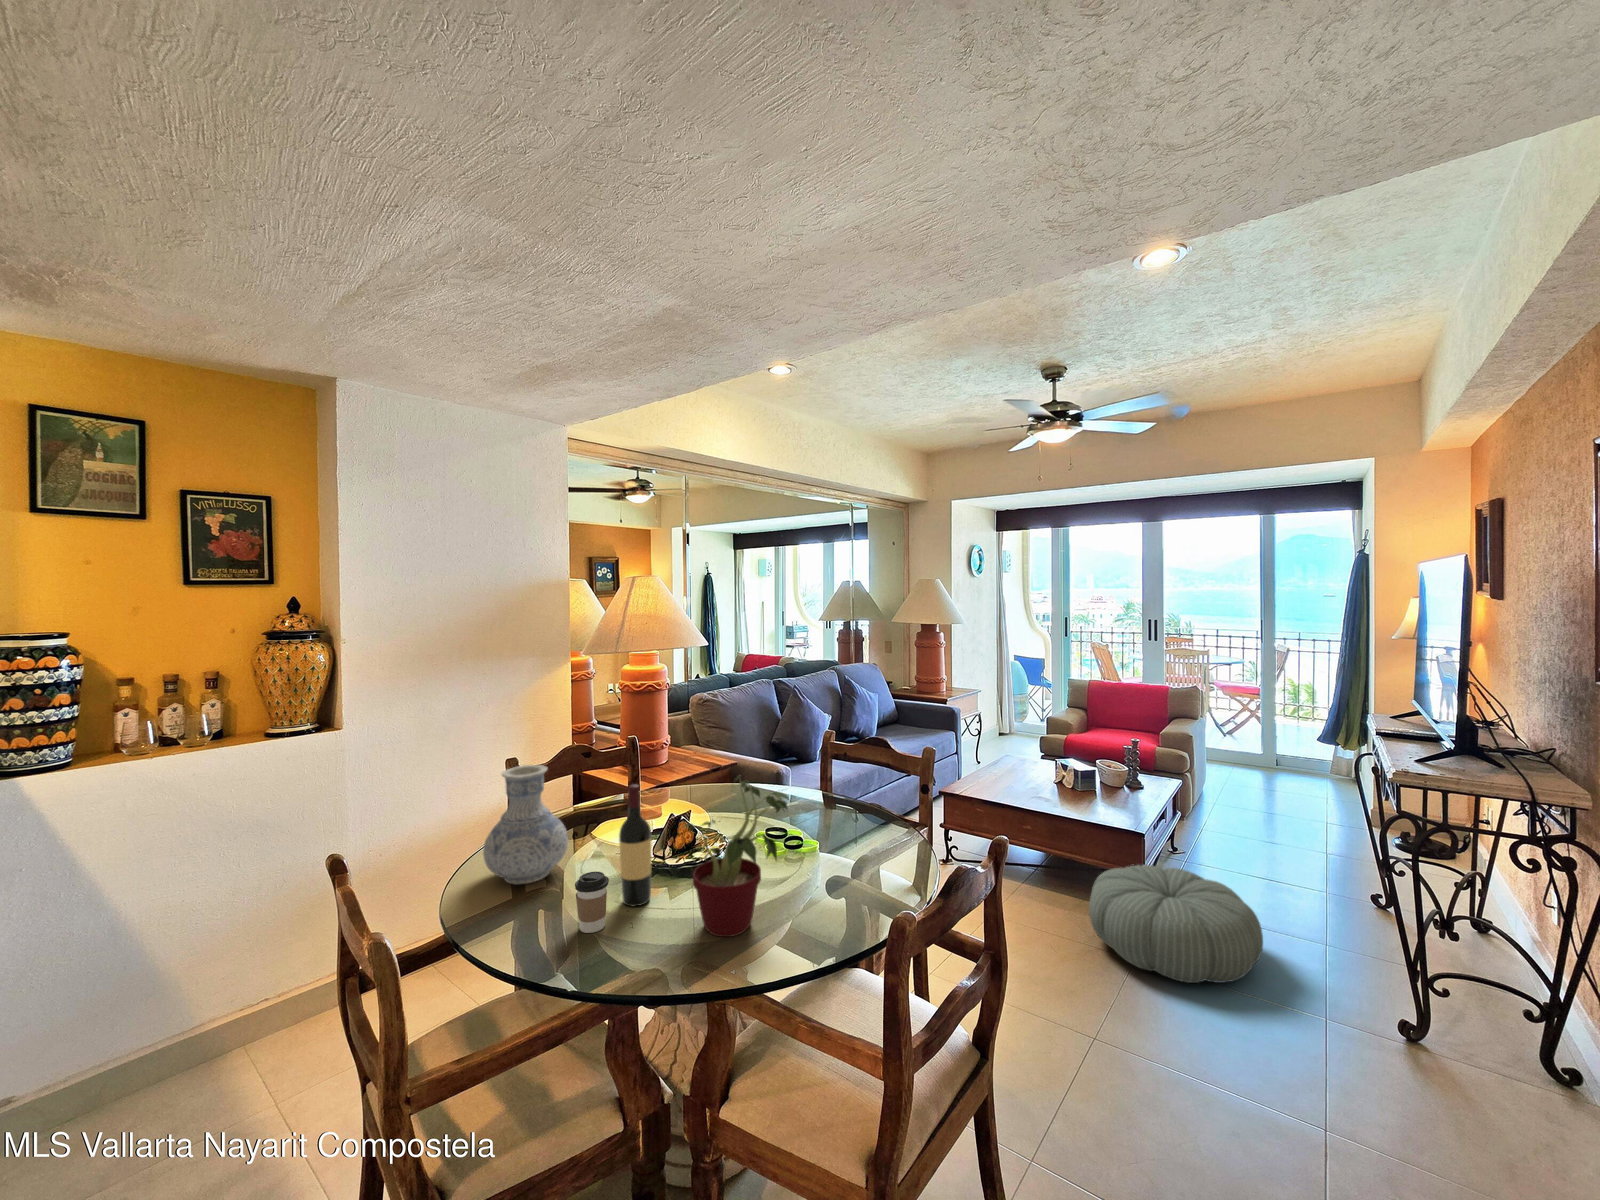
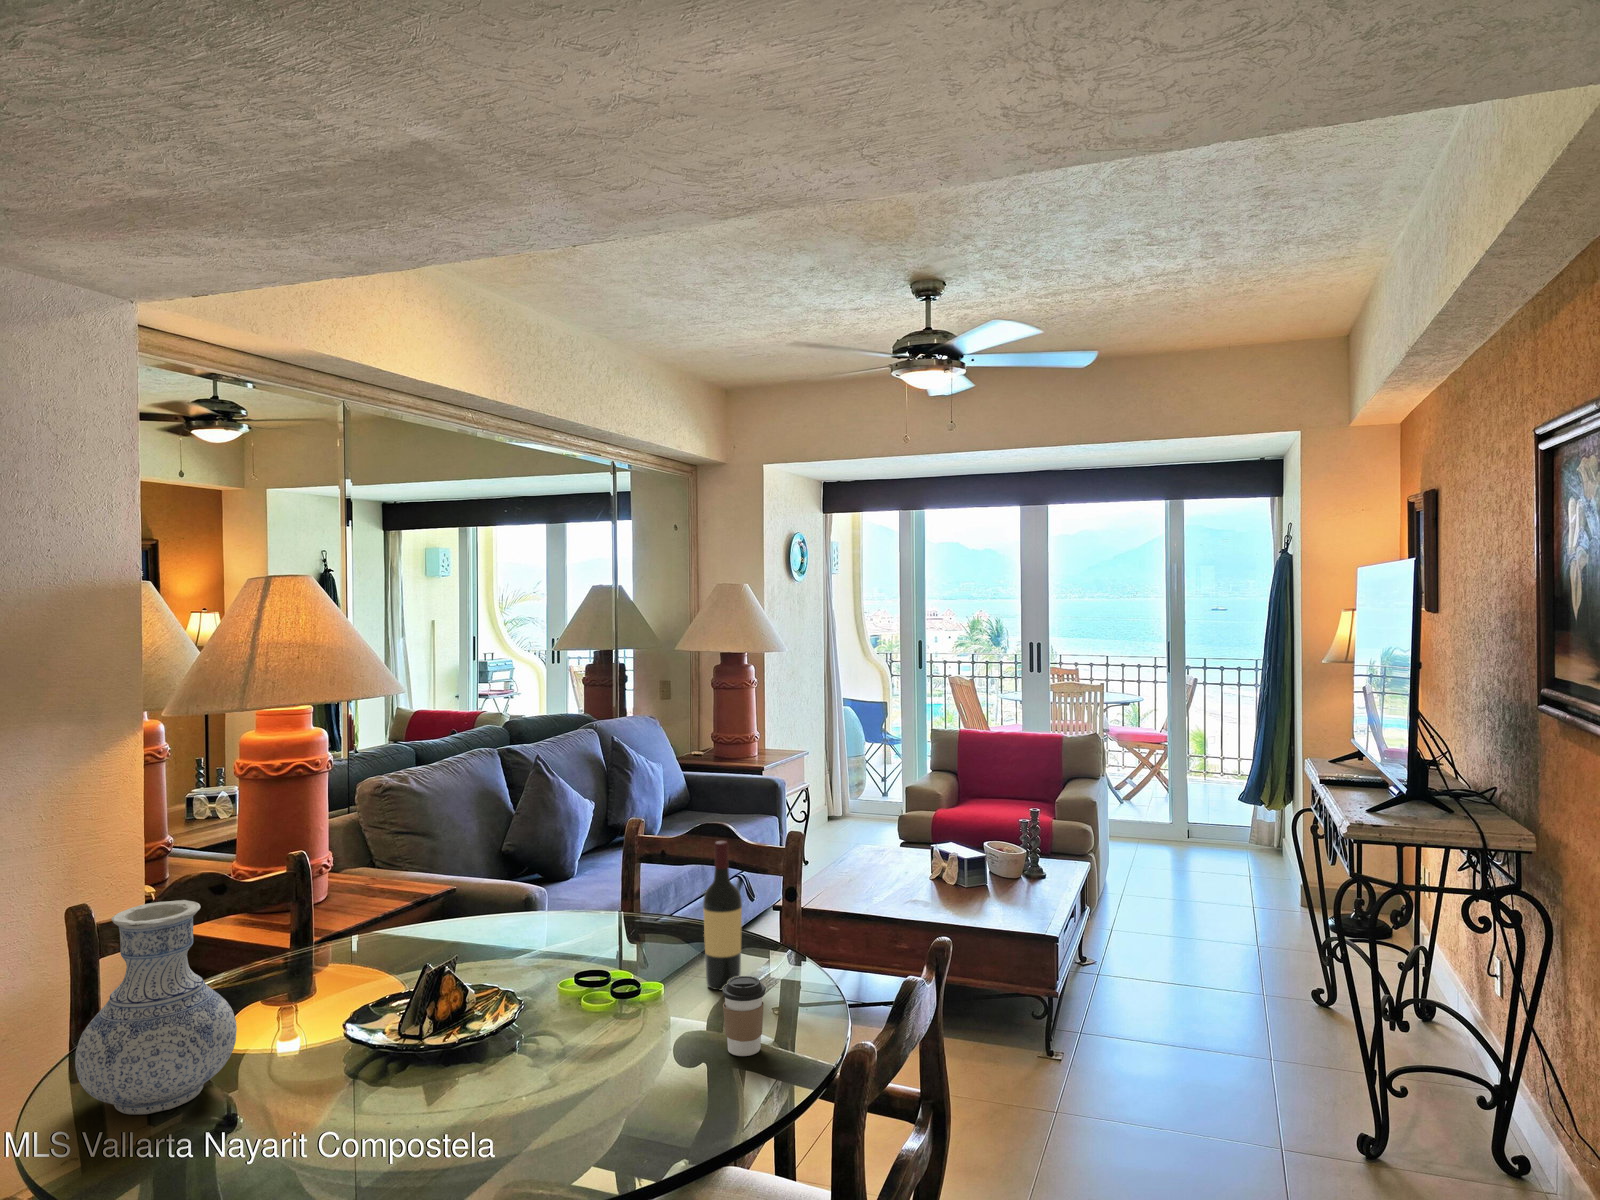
potted plant: present [683,776,789,937] -> none [475,883,659,1140]
wine bottle: present [619,784,651,906] -> present [703,841,742,990]
pouf: present [1089,864,1263,983] -> none [999,979,1210,1128]
coffee cup: present [575,871,609,933] -> present [722,976,766,1056]

